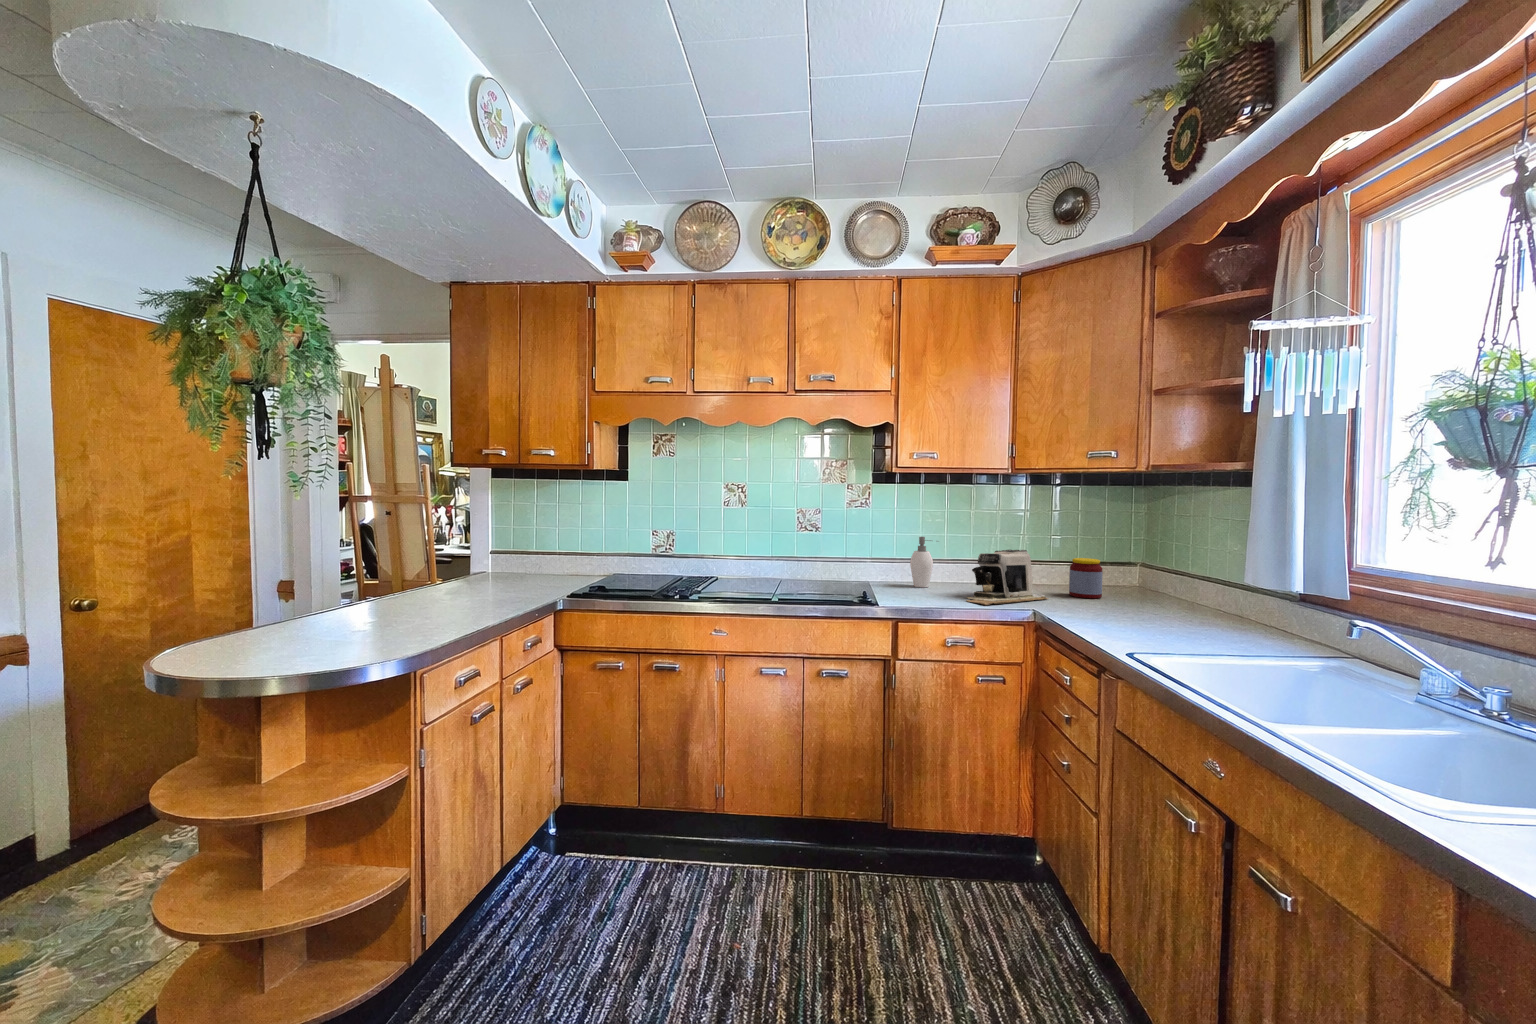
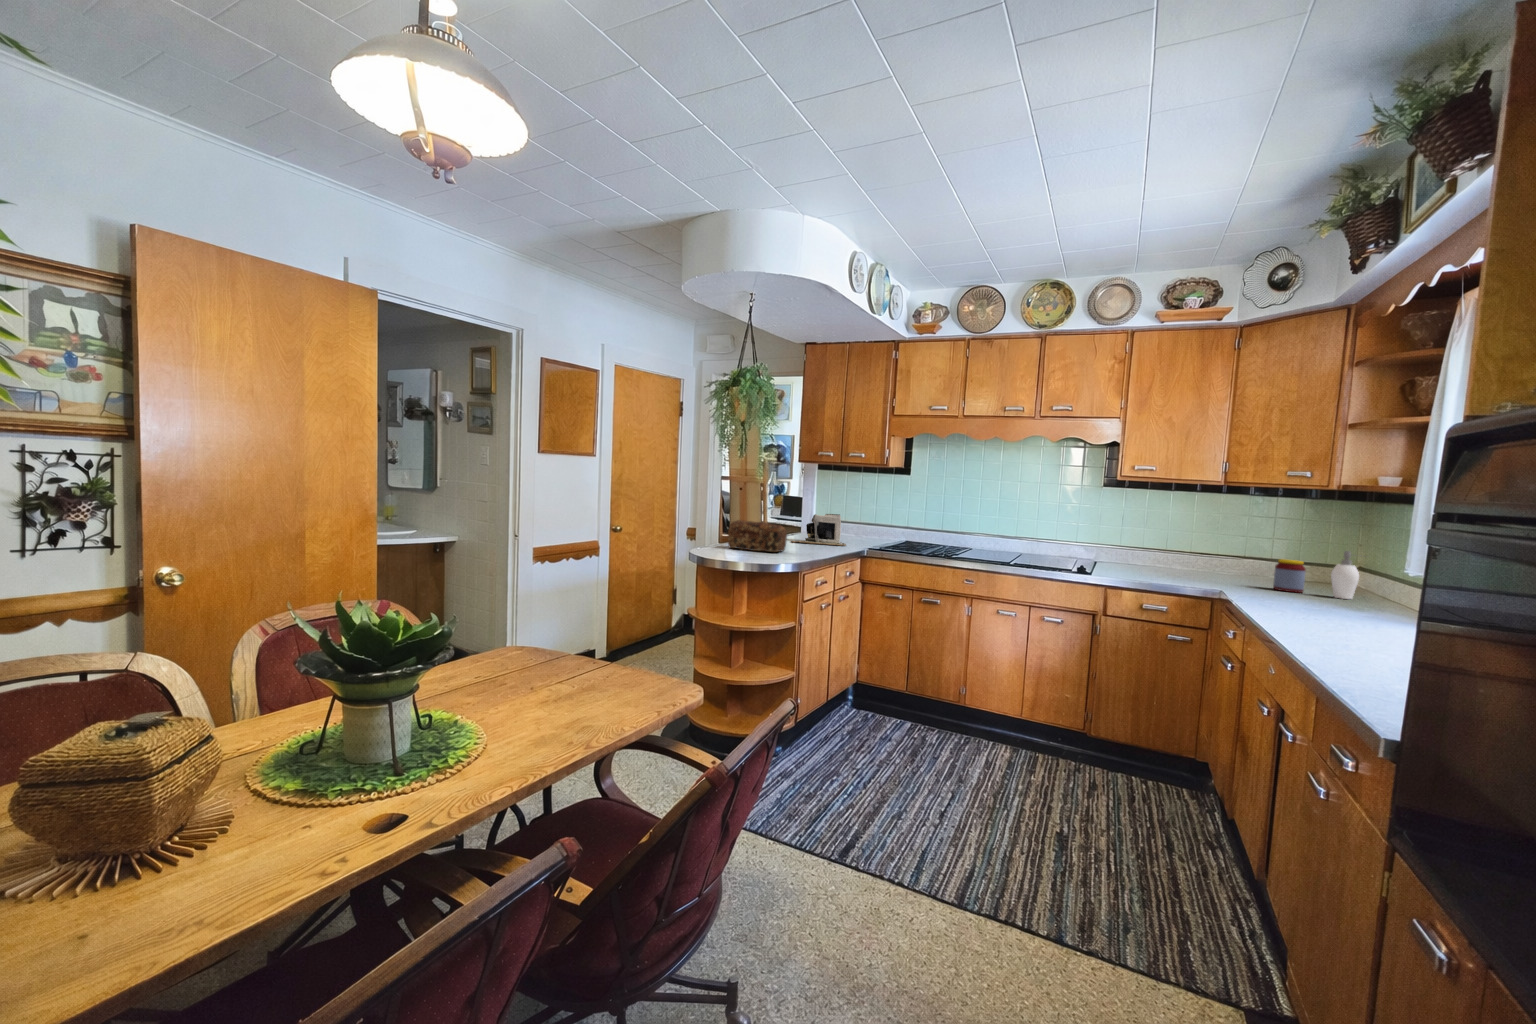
soap dispenser: present [910,537,933,587] -> present [1331,551,1359,599]
coffee maker: present [967,550,1049,605] -> present [792,514,846,546]
bread loaf: none [214,590,375,659] -> present [728,520,787,552]

